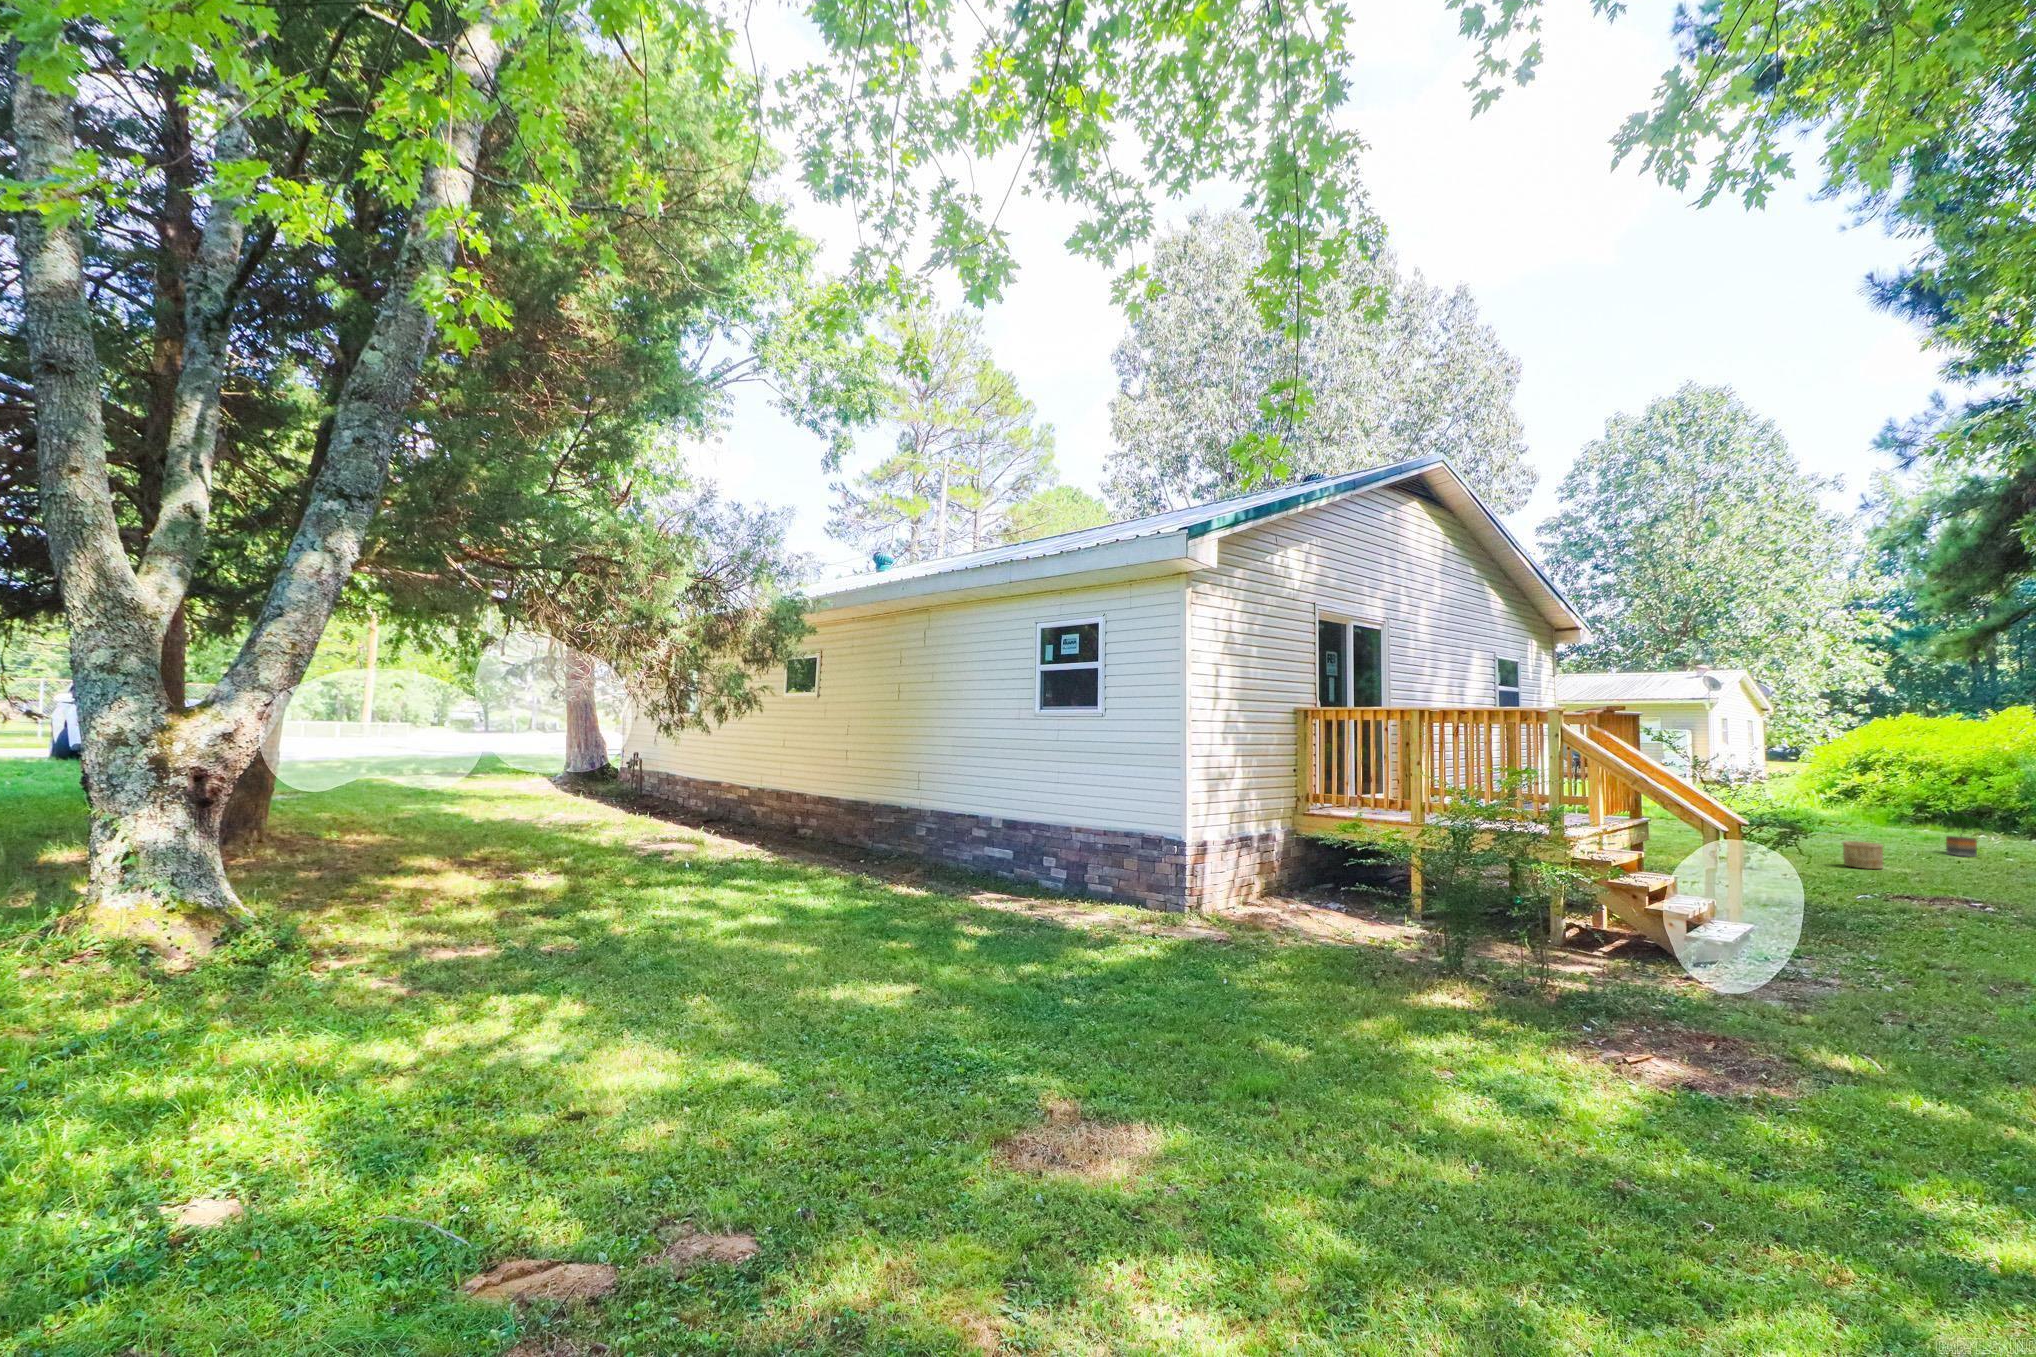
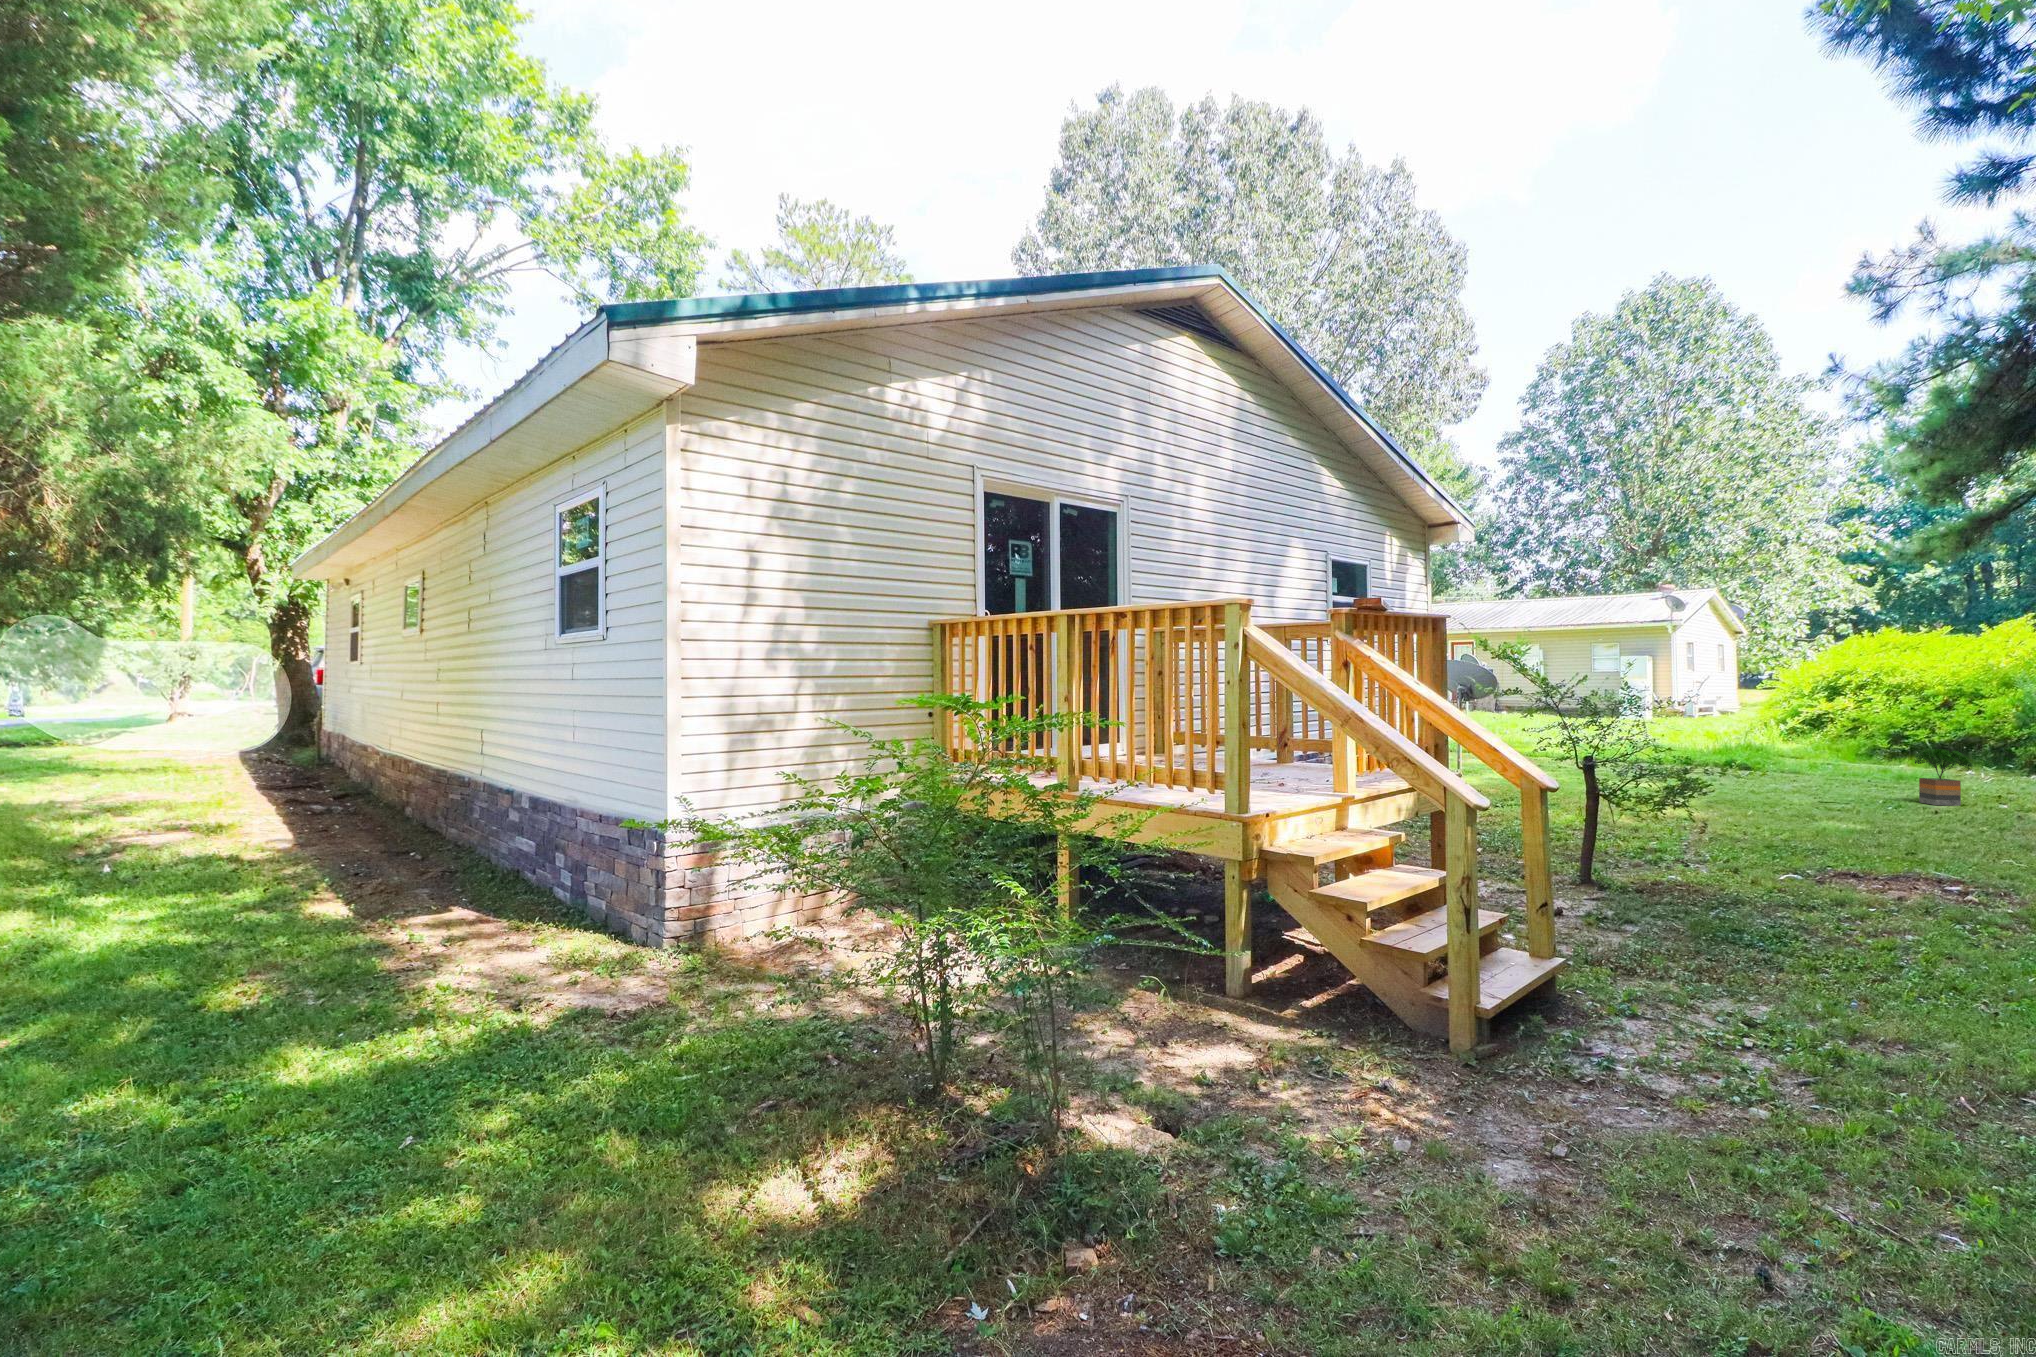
wooden bucket: present [1842,841,1883,869] -> none [1770,791,1827,829]

